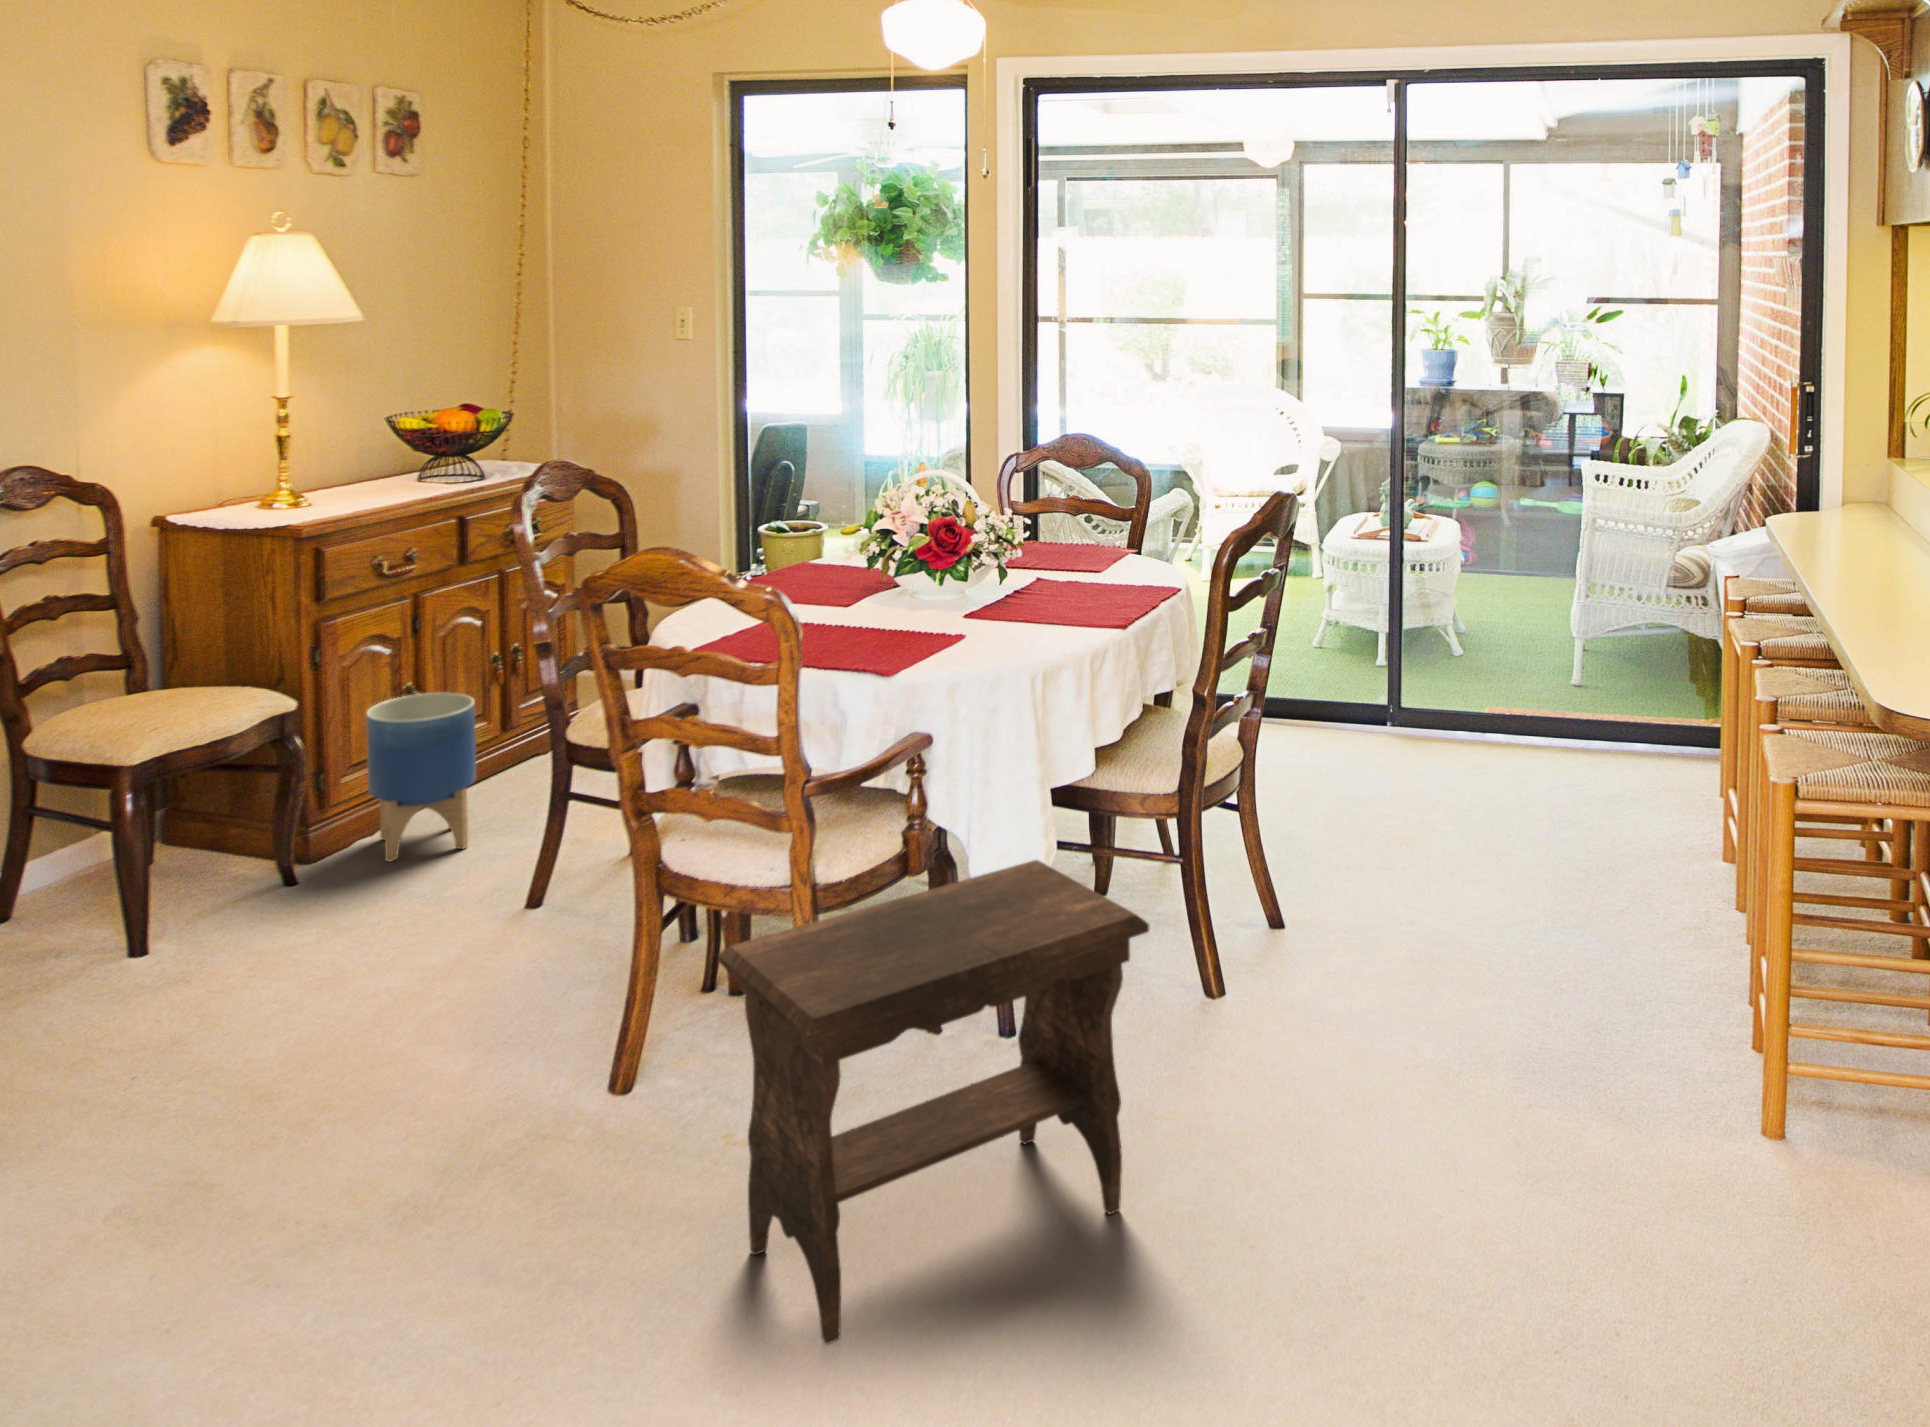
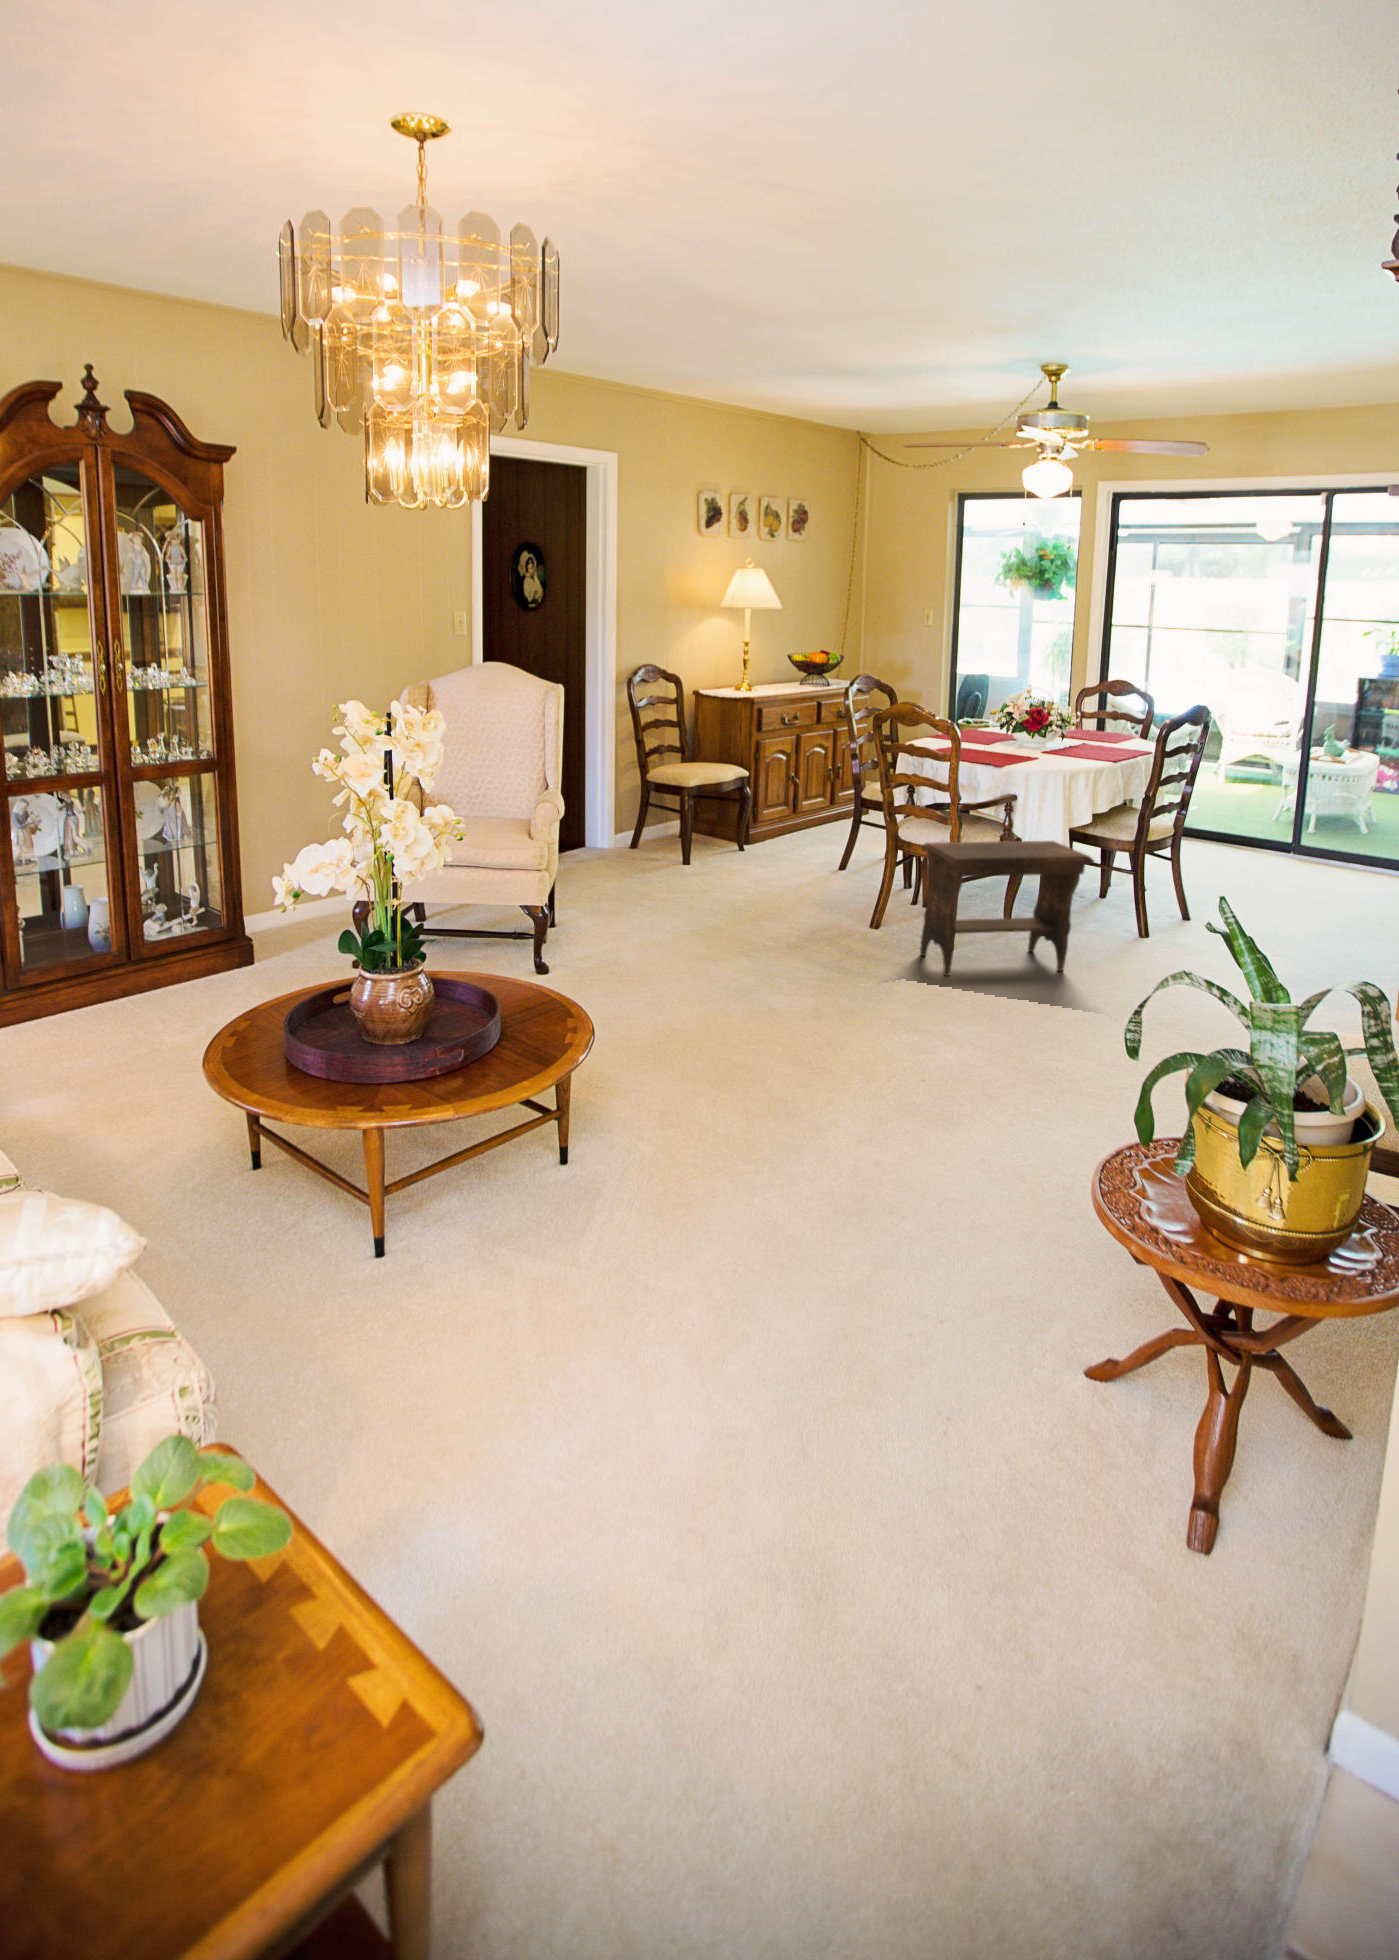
planter: present [366,693,476,862] -> none [771,784,816,850]

